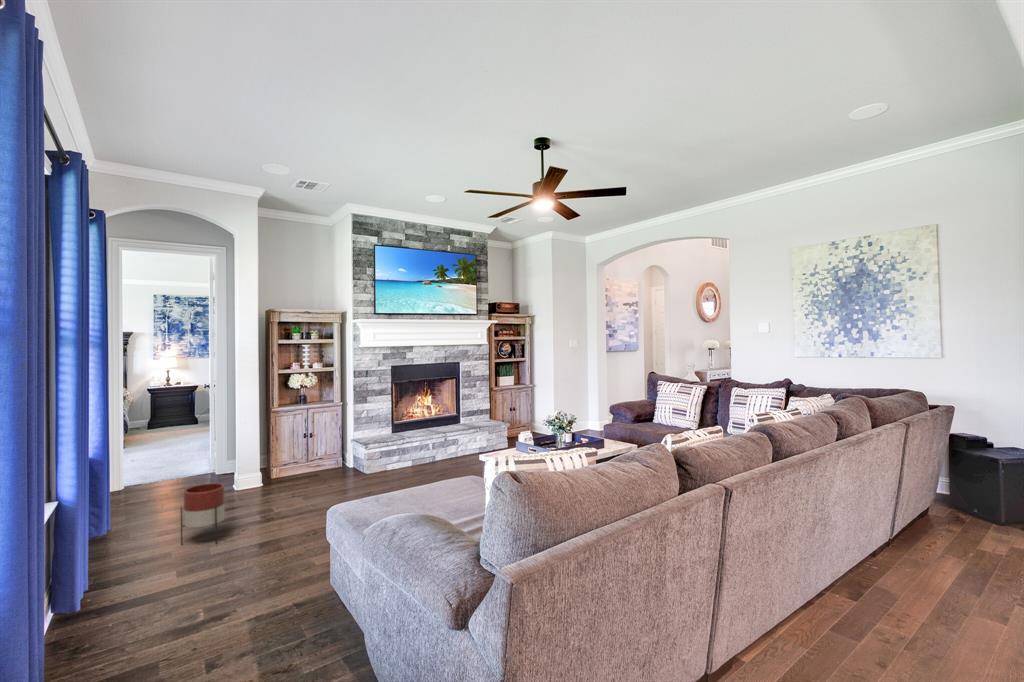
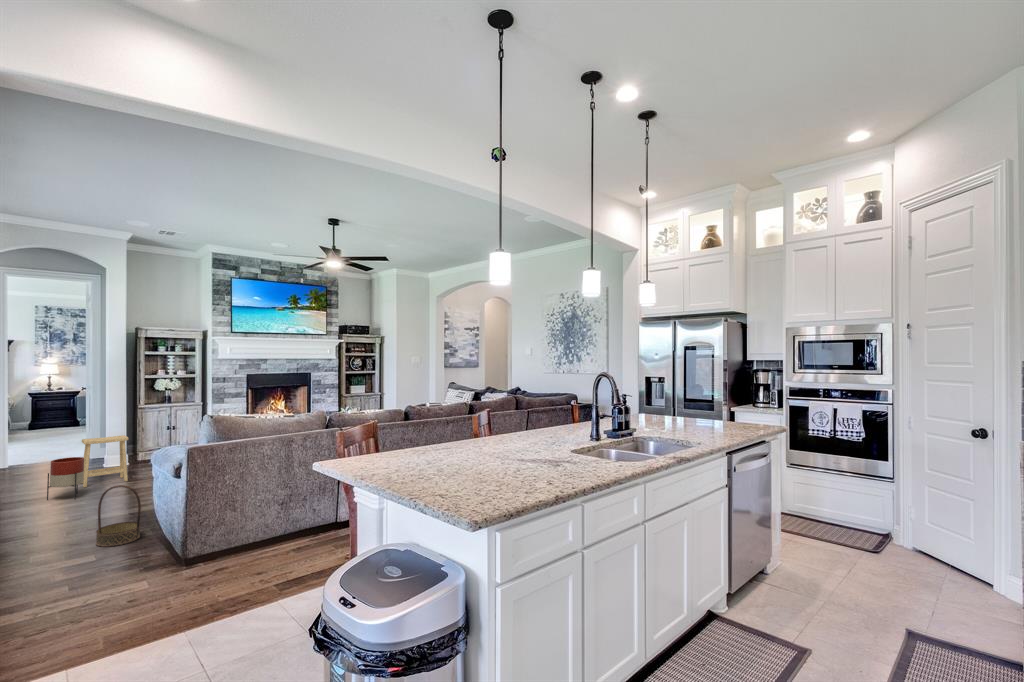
footstool: none [217,449,274,521] -> present [82,435,128,487]
basket: none [266,555,330,665] -> present [96,485,141,547]

